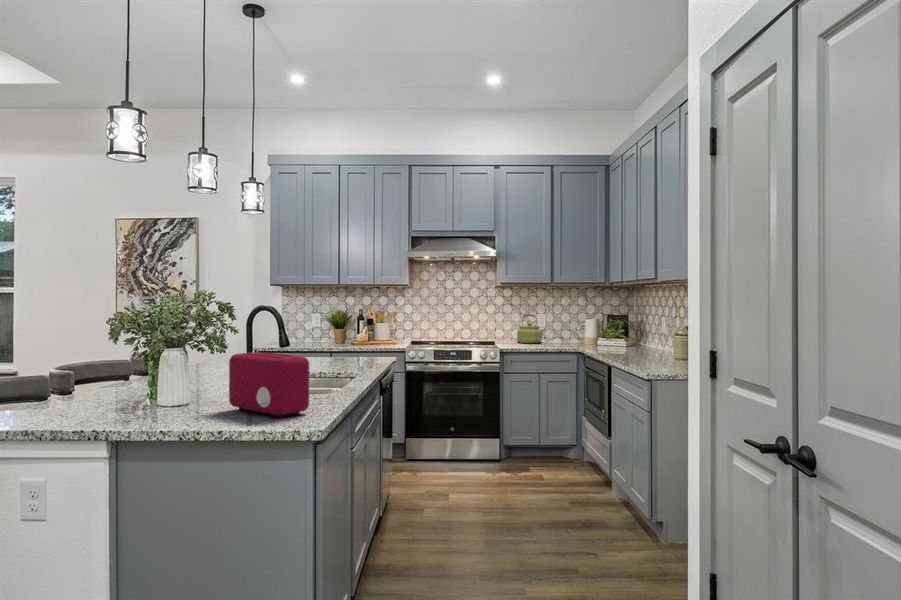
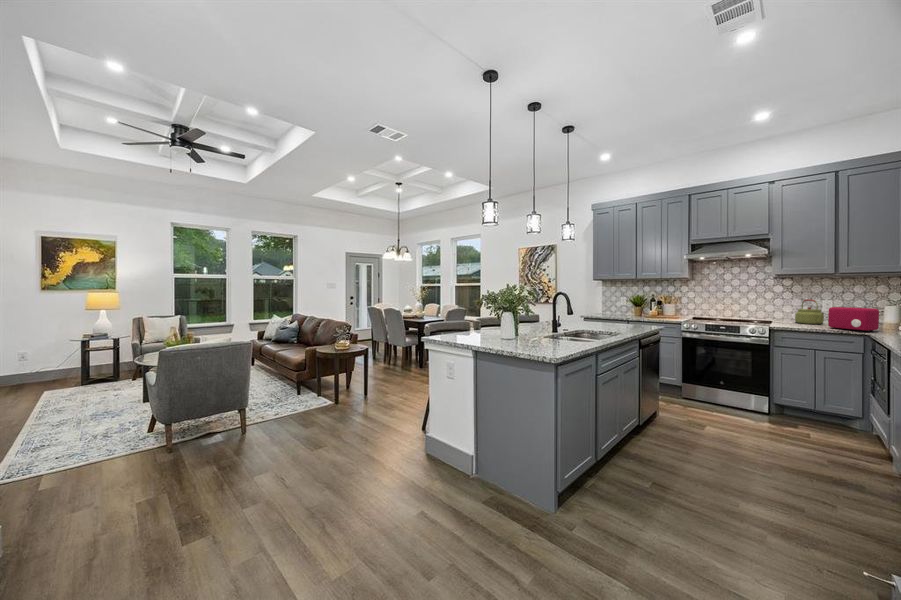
toaster: present [229,352,309,418] -> present [828,307,879,332]

